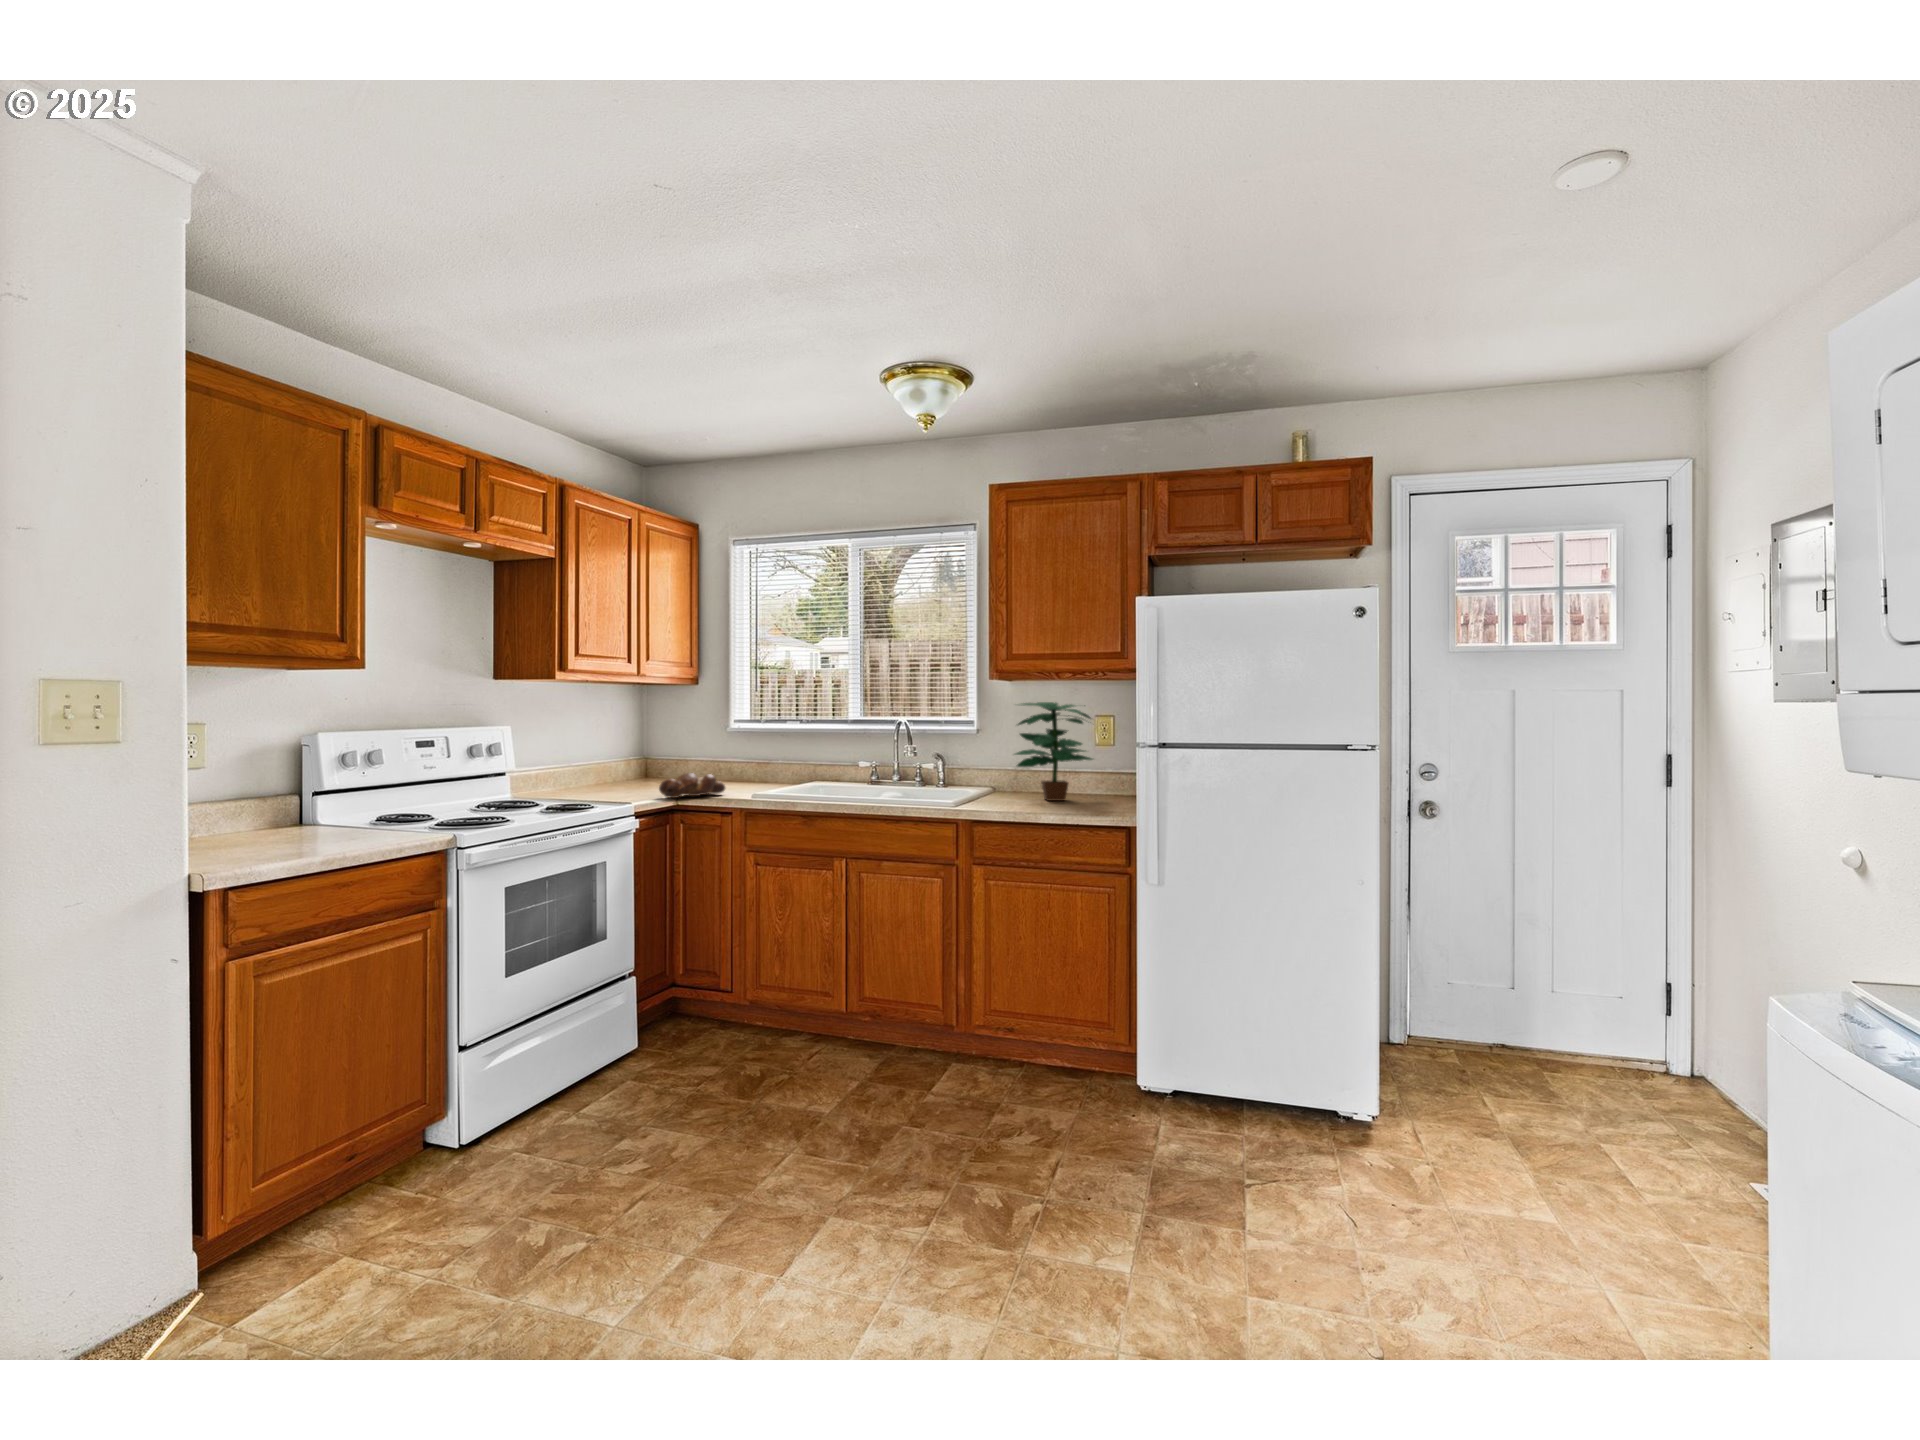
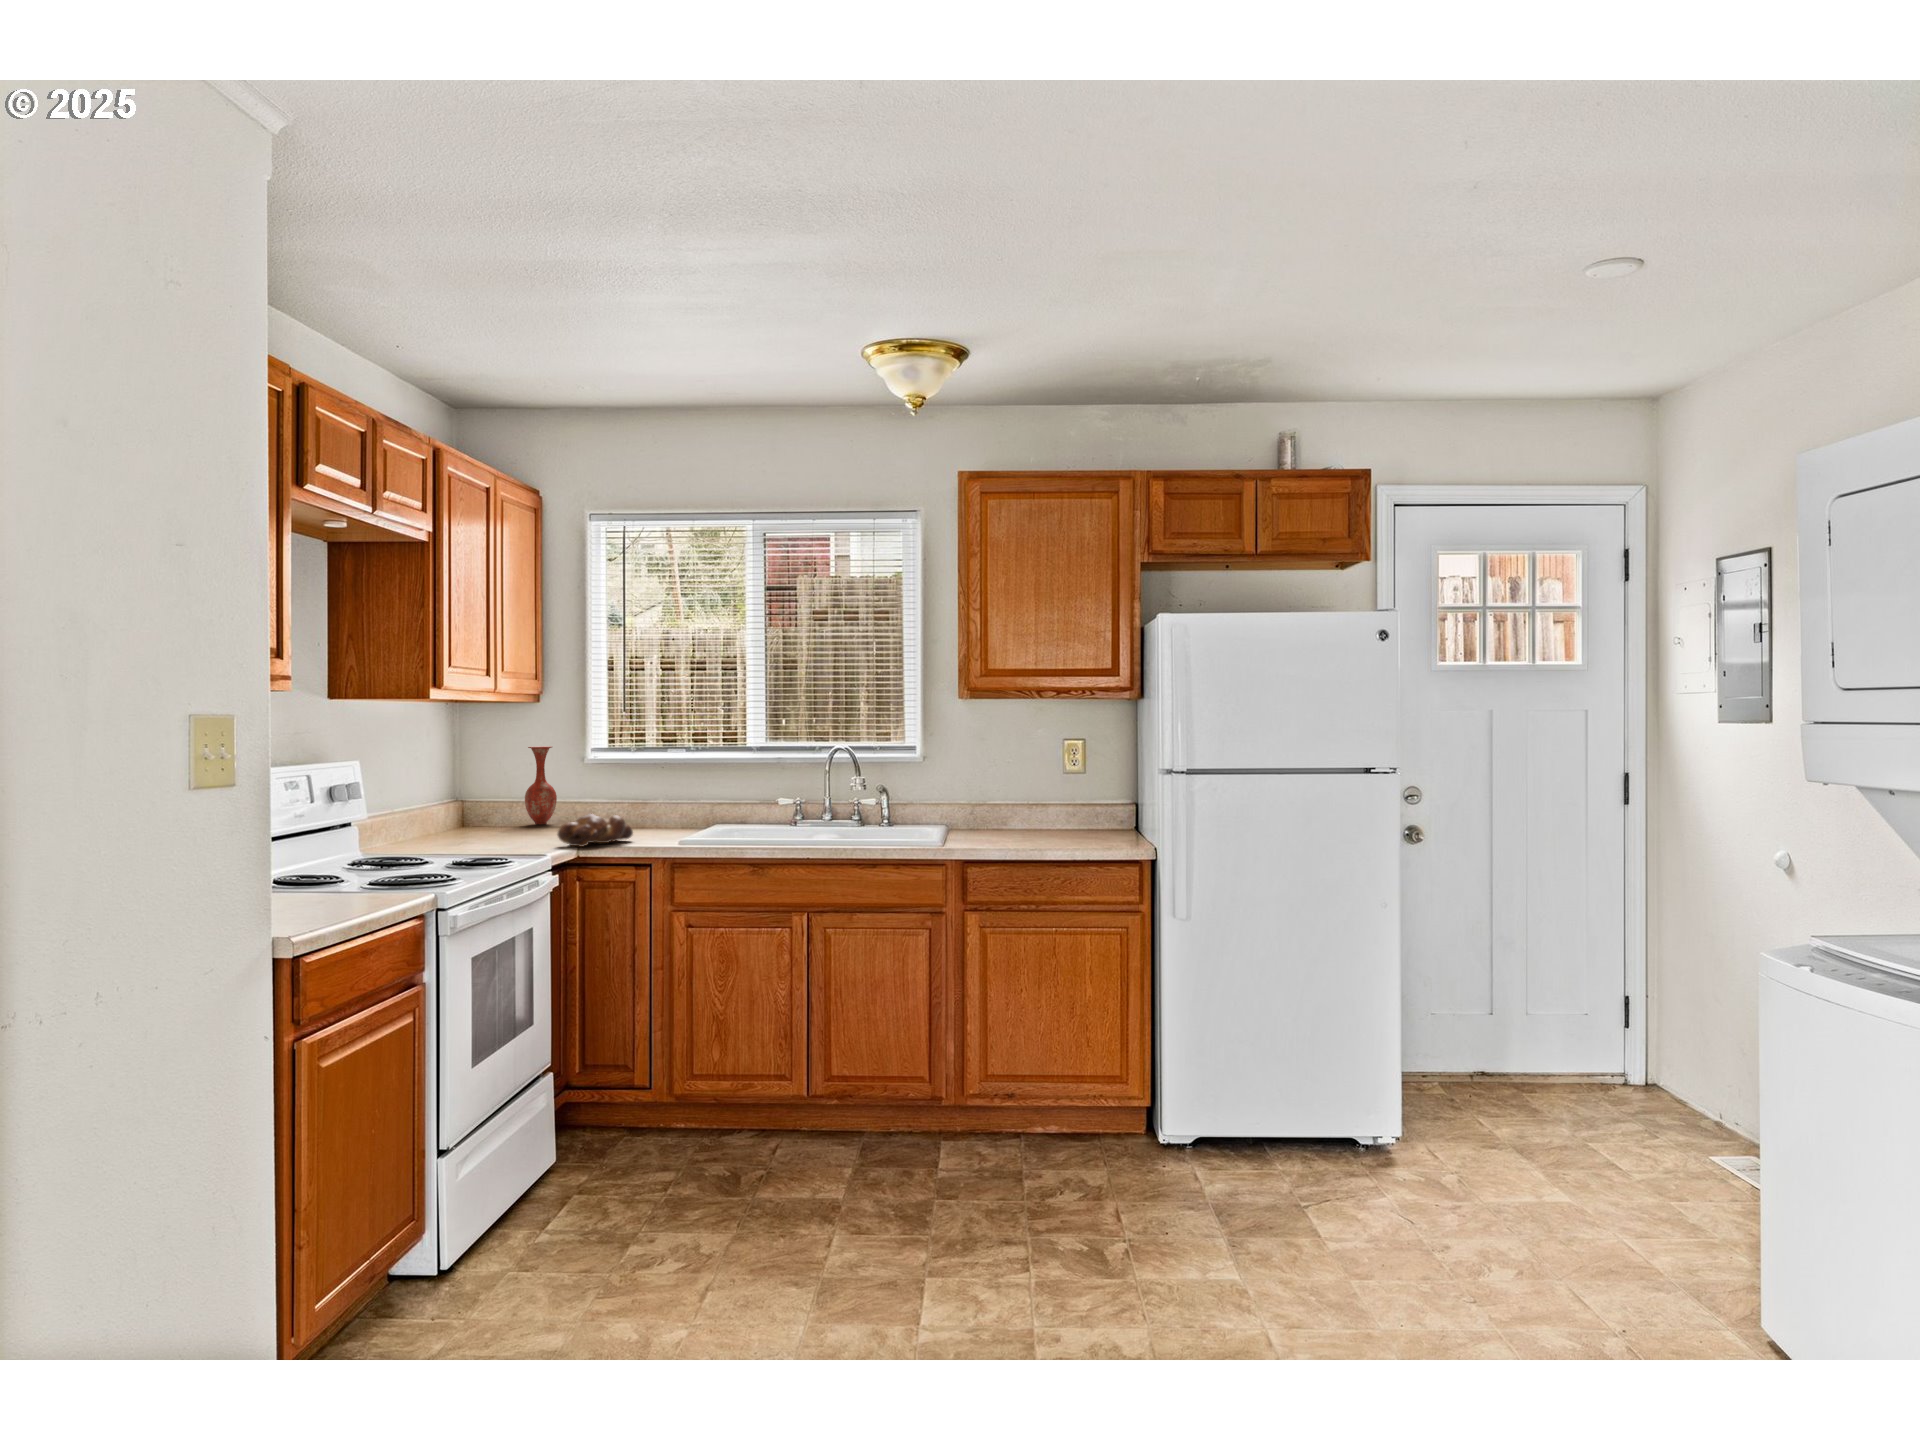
potted plant: present [1015,702,1093,801] -> none [985,723,1077,836]
vase: none [684,720,709,780] -> present [525,746,557,824]

